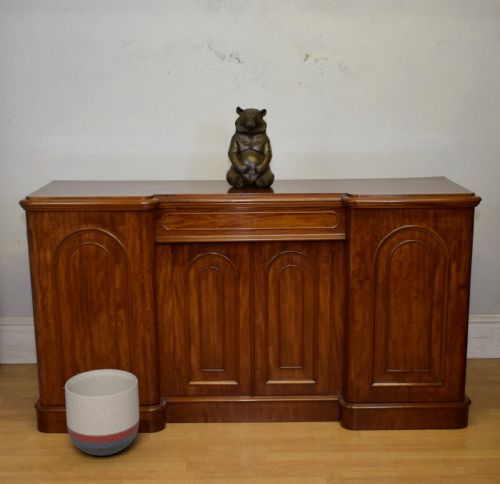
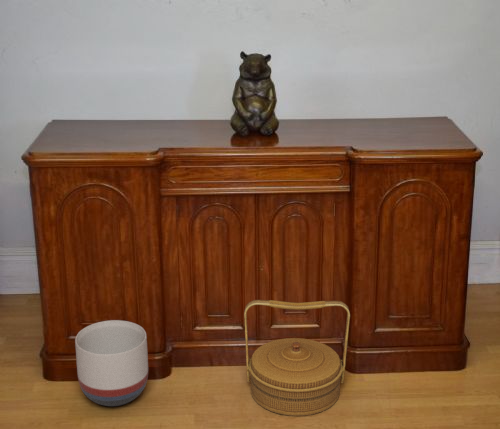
woven basket: none [237,346,344,468] -> present [244,300,350,416]

